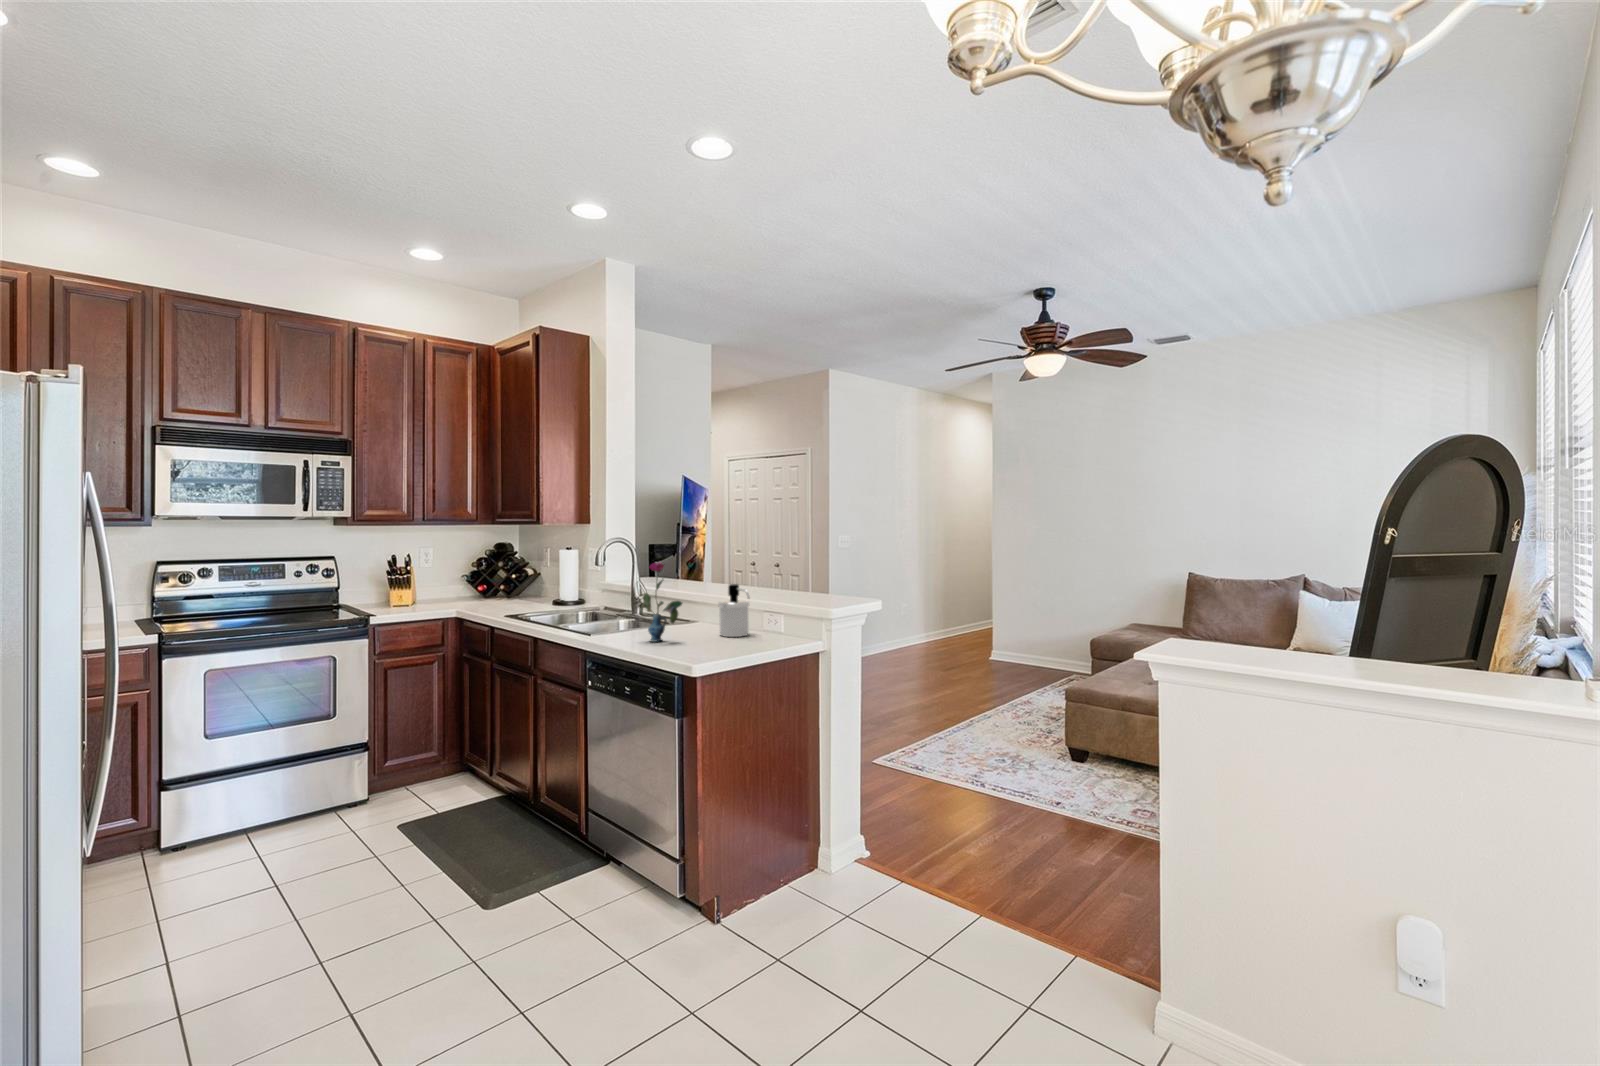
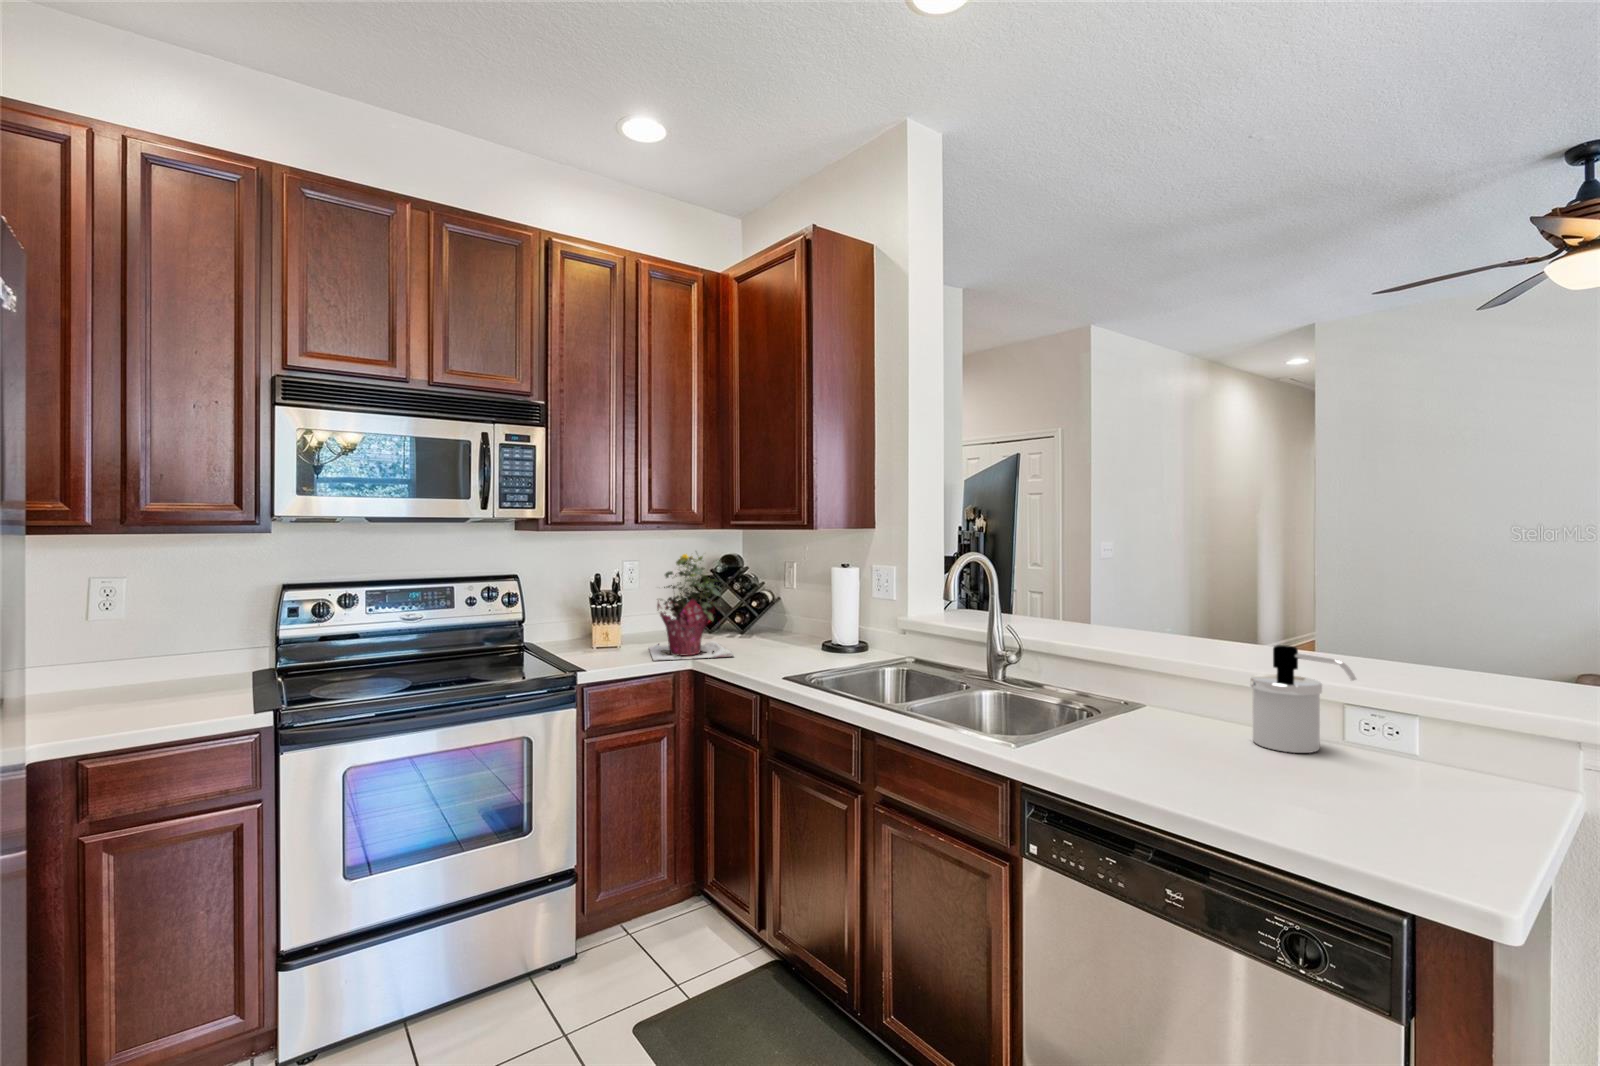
potted plant: none [428,539,487,611] -> present [649,554,733,661]
vase: present [641,562,682,642] -> none [1131,604,1235,766]

